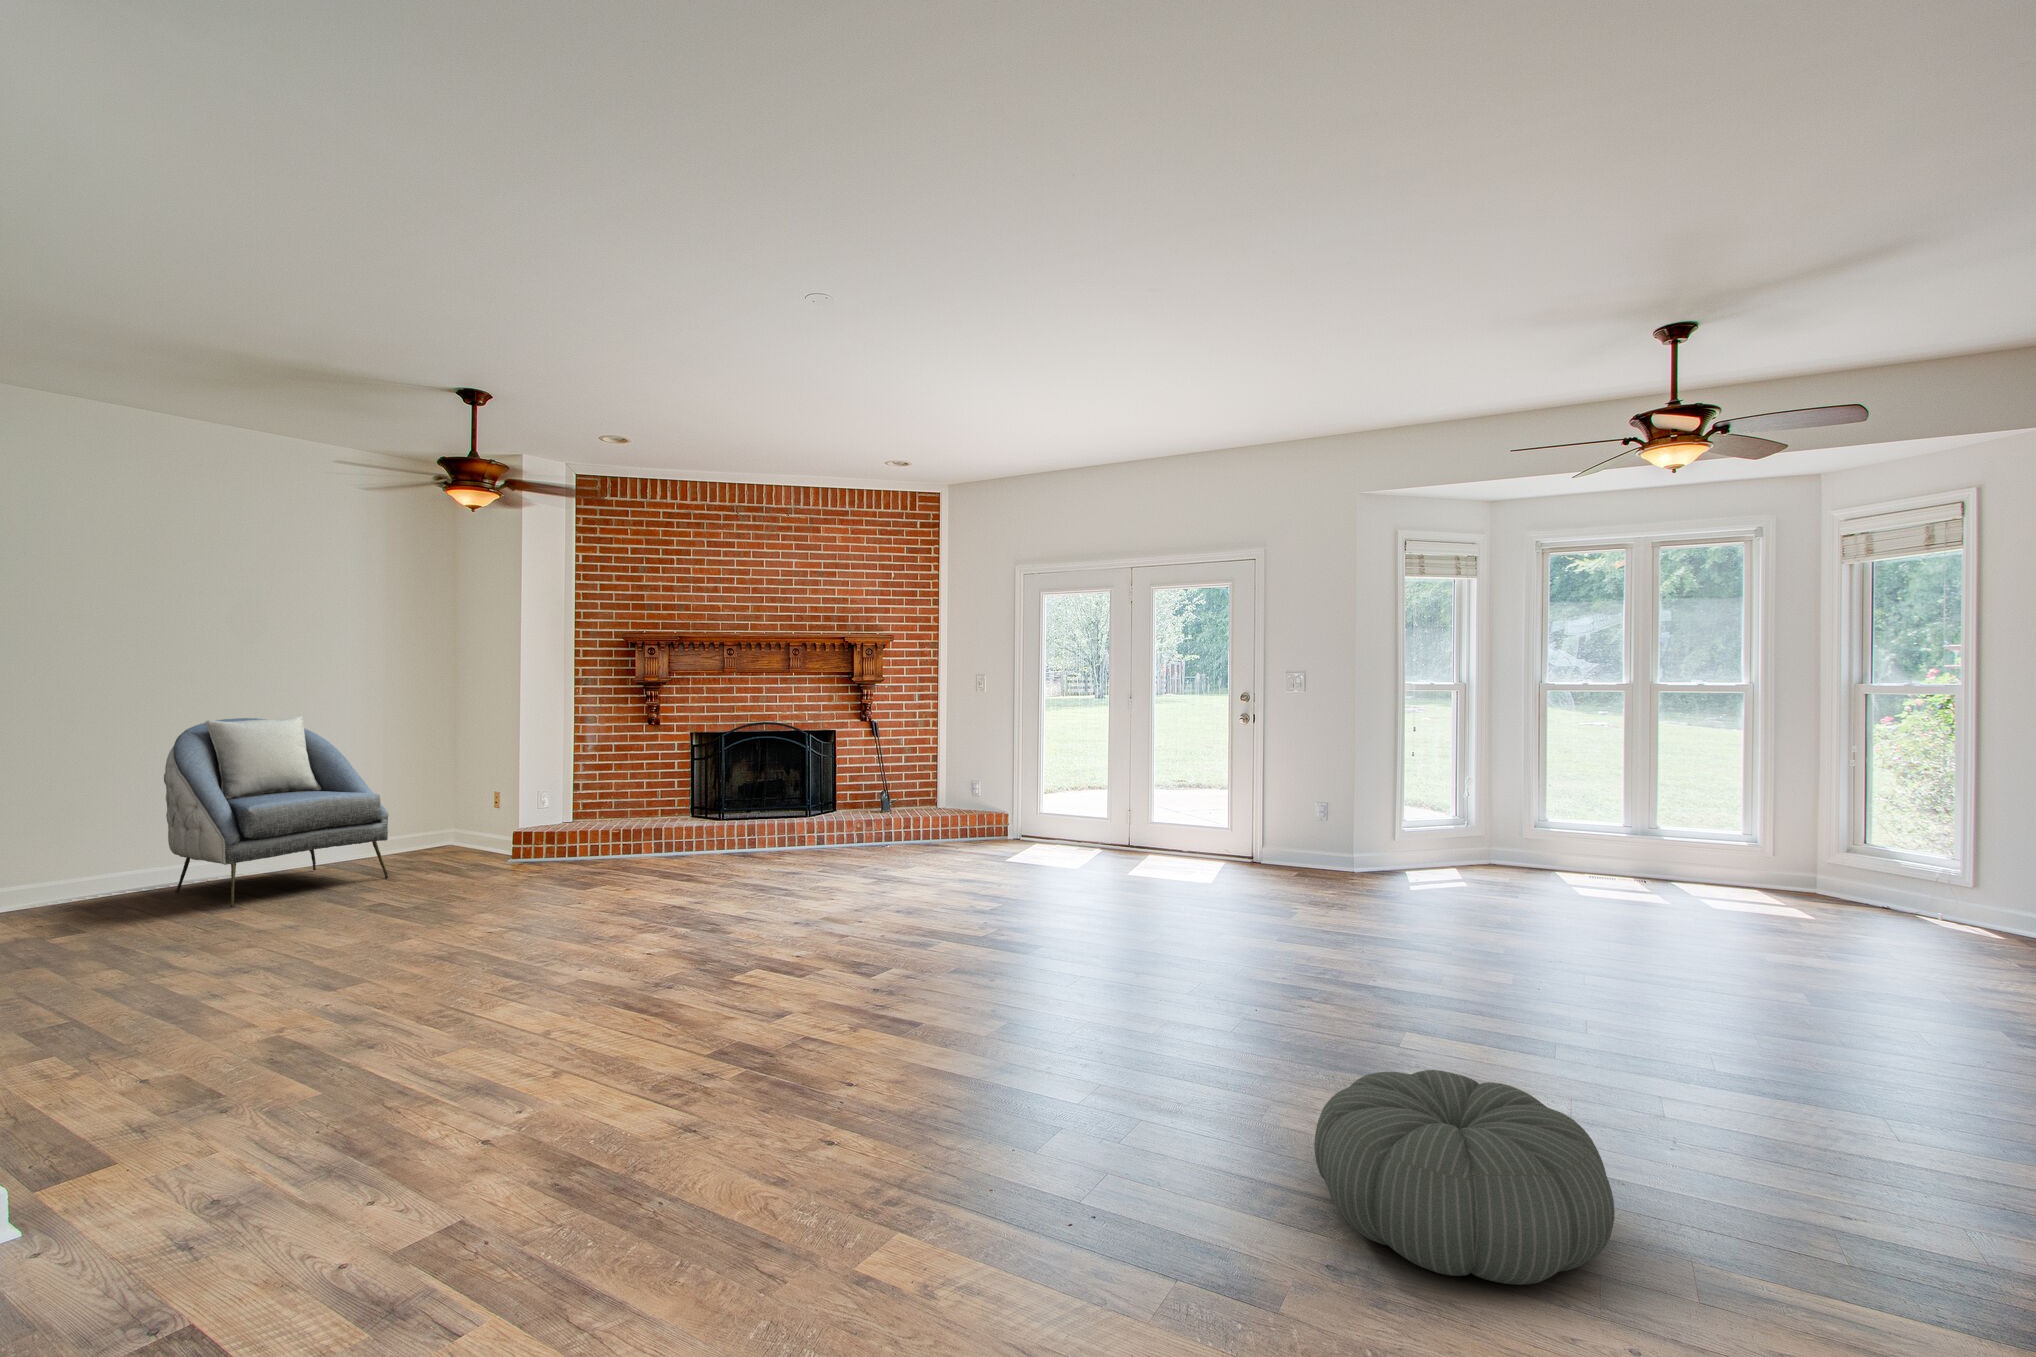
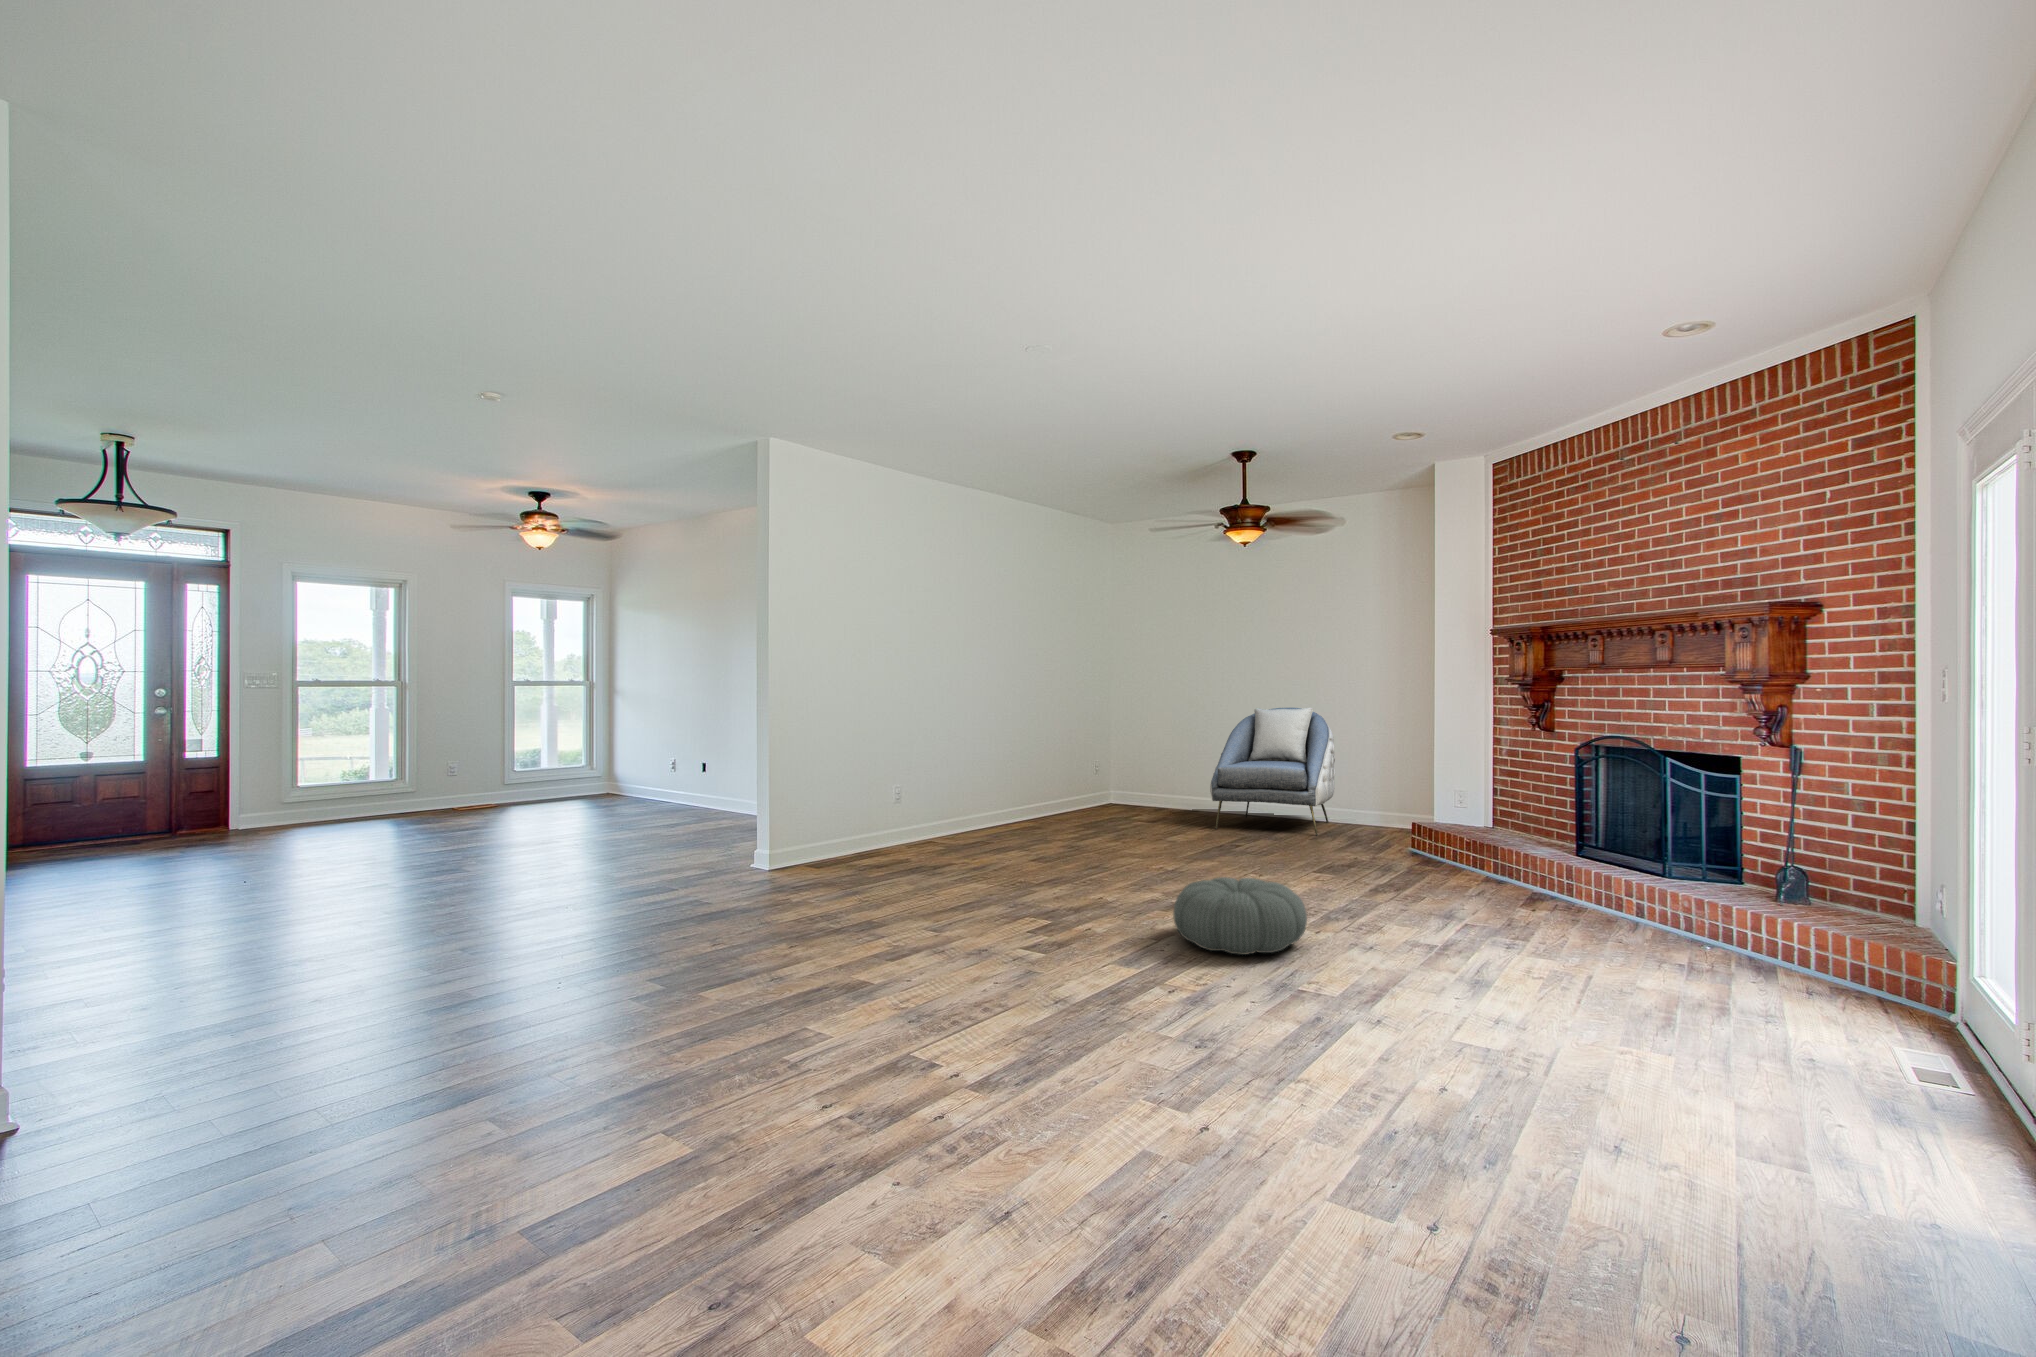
pouf: present [1314,1070,1615,1285] -> present [1173,877,1307,955]

